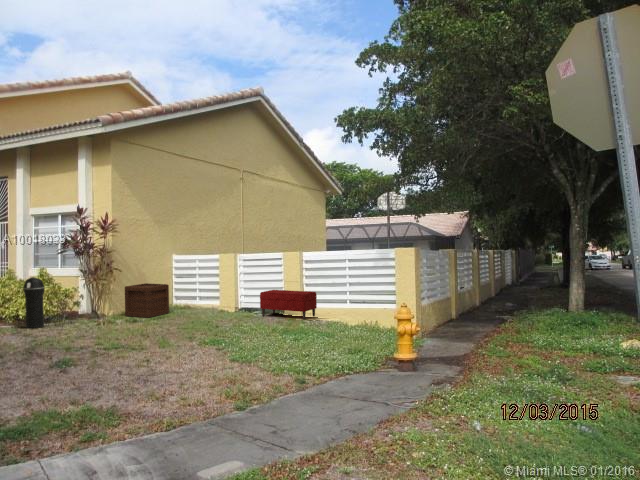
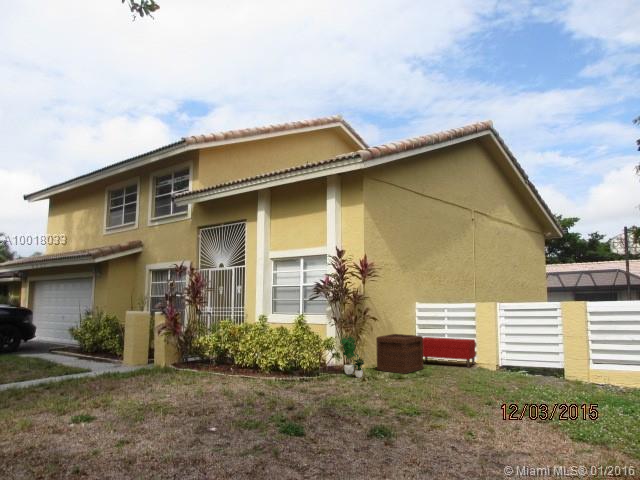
trash can: present [24,277,44,328] -> none [281,325,301,380]
potted plant: none [86,284,109,323] -> present [341,336,364,378]
bench: present [260,290,317,320] -> present [423,337,476,368]

